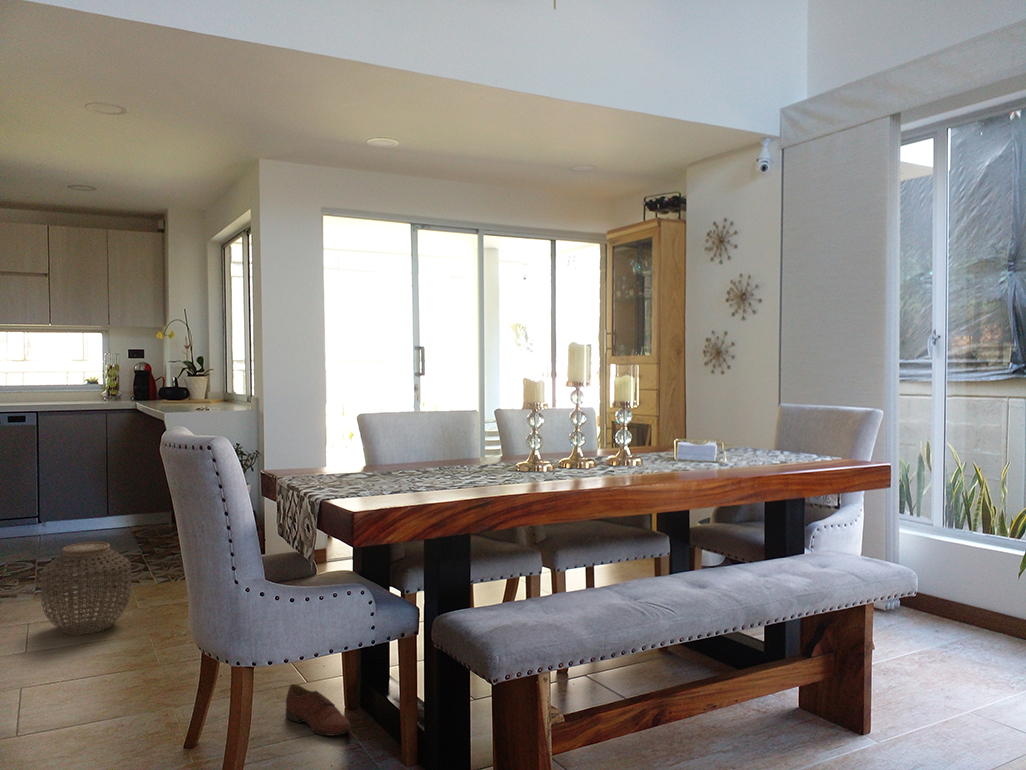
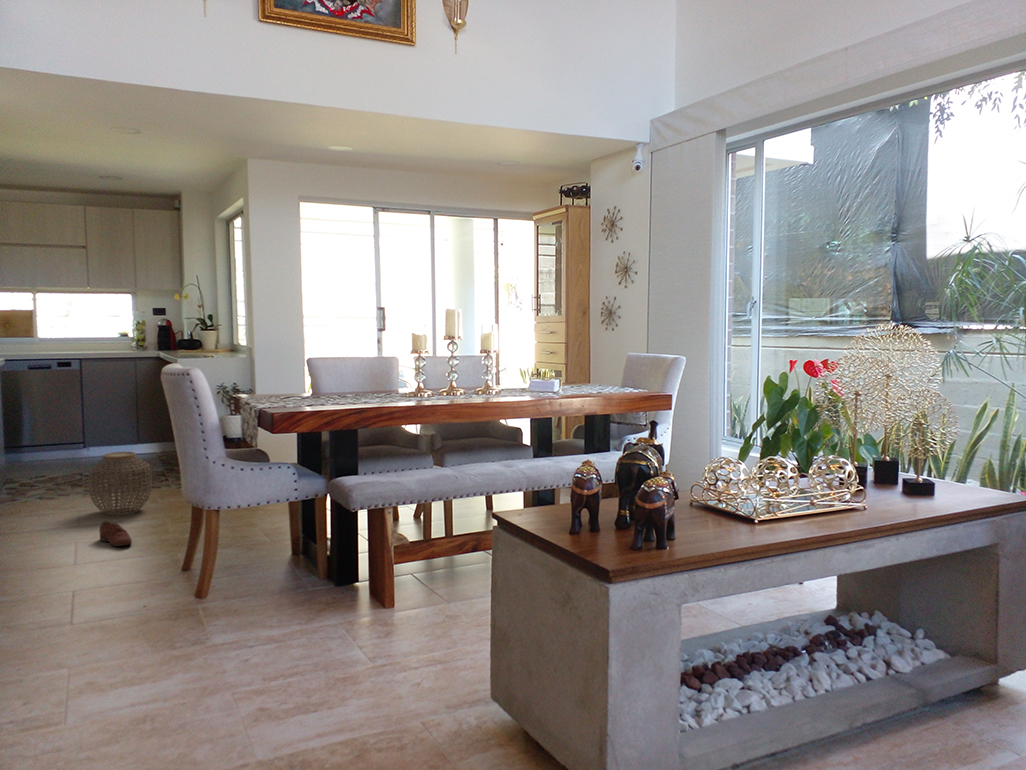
shoe: present [286,684,350,736] -> present [99,520,132,546]

